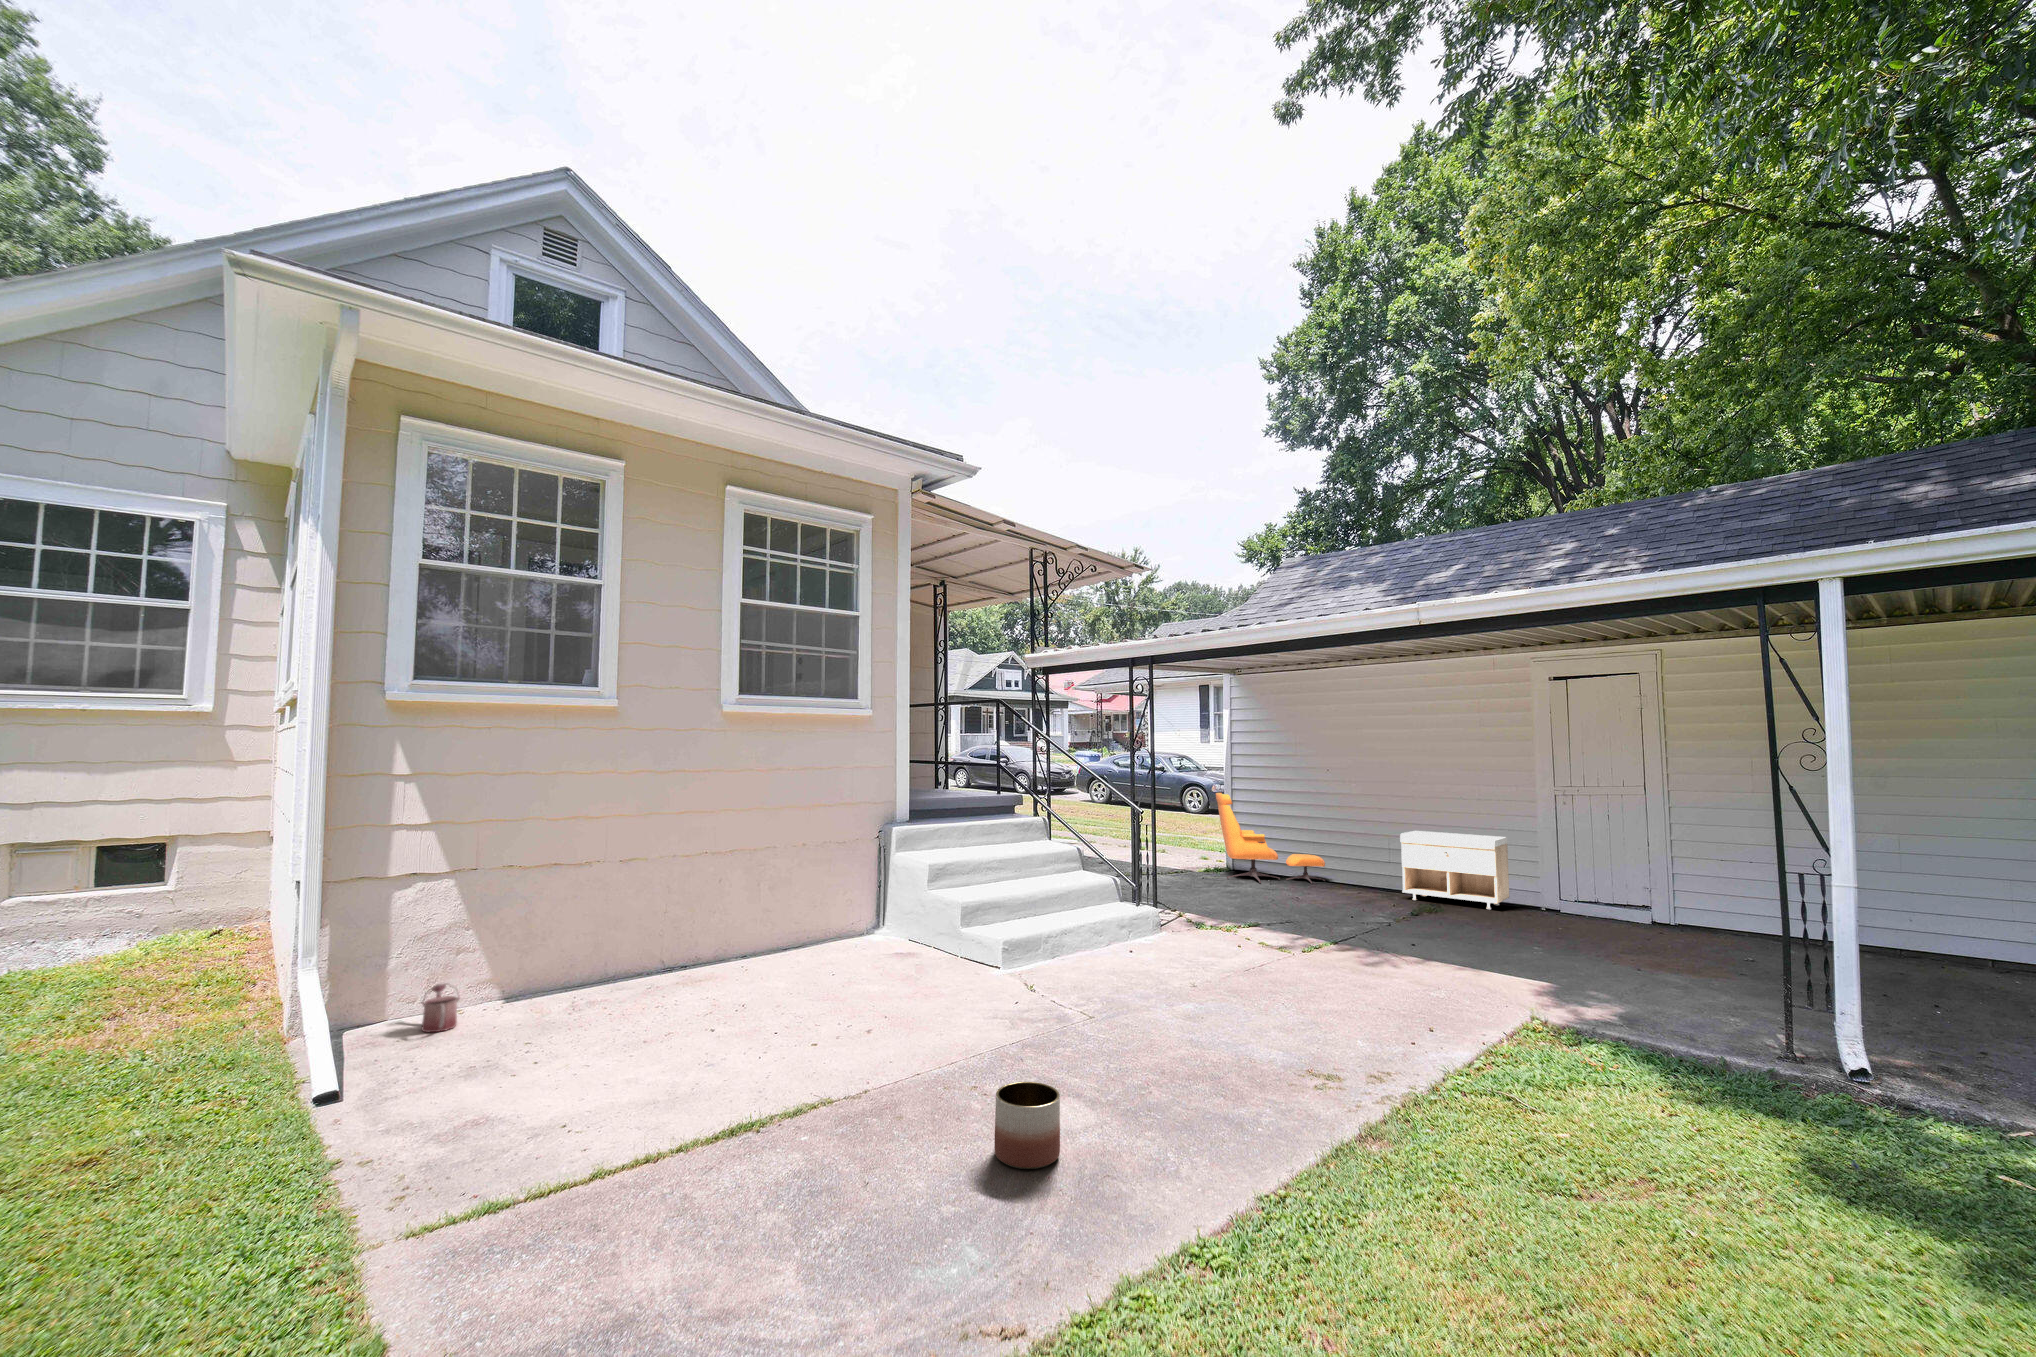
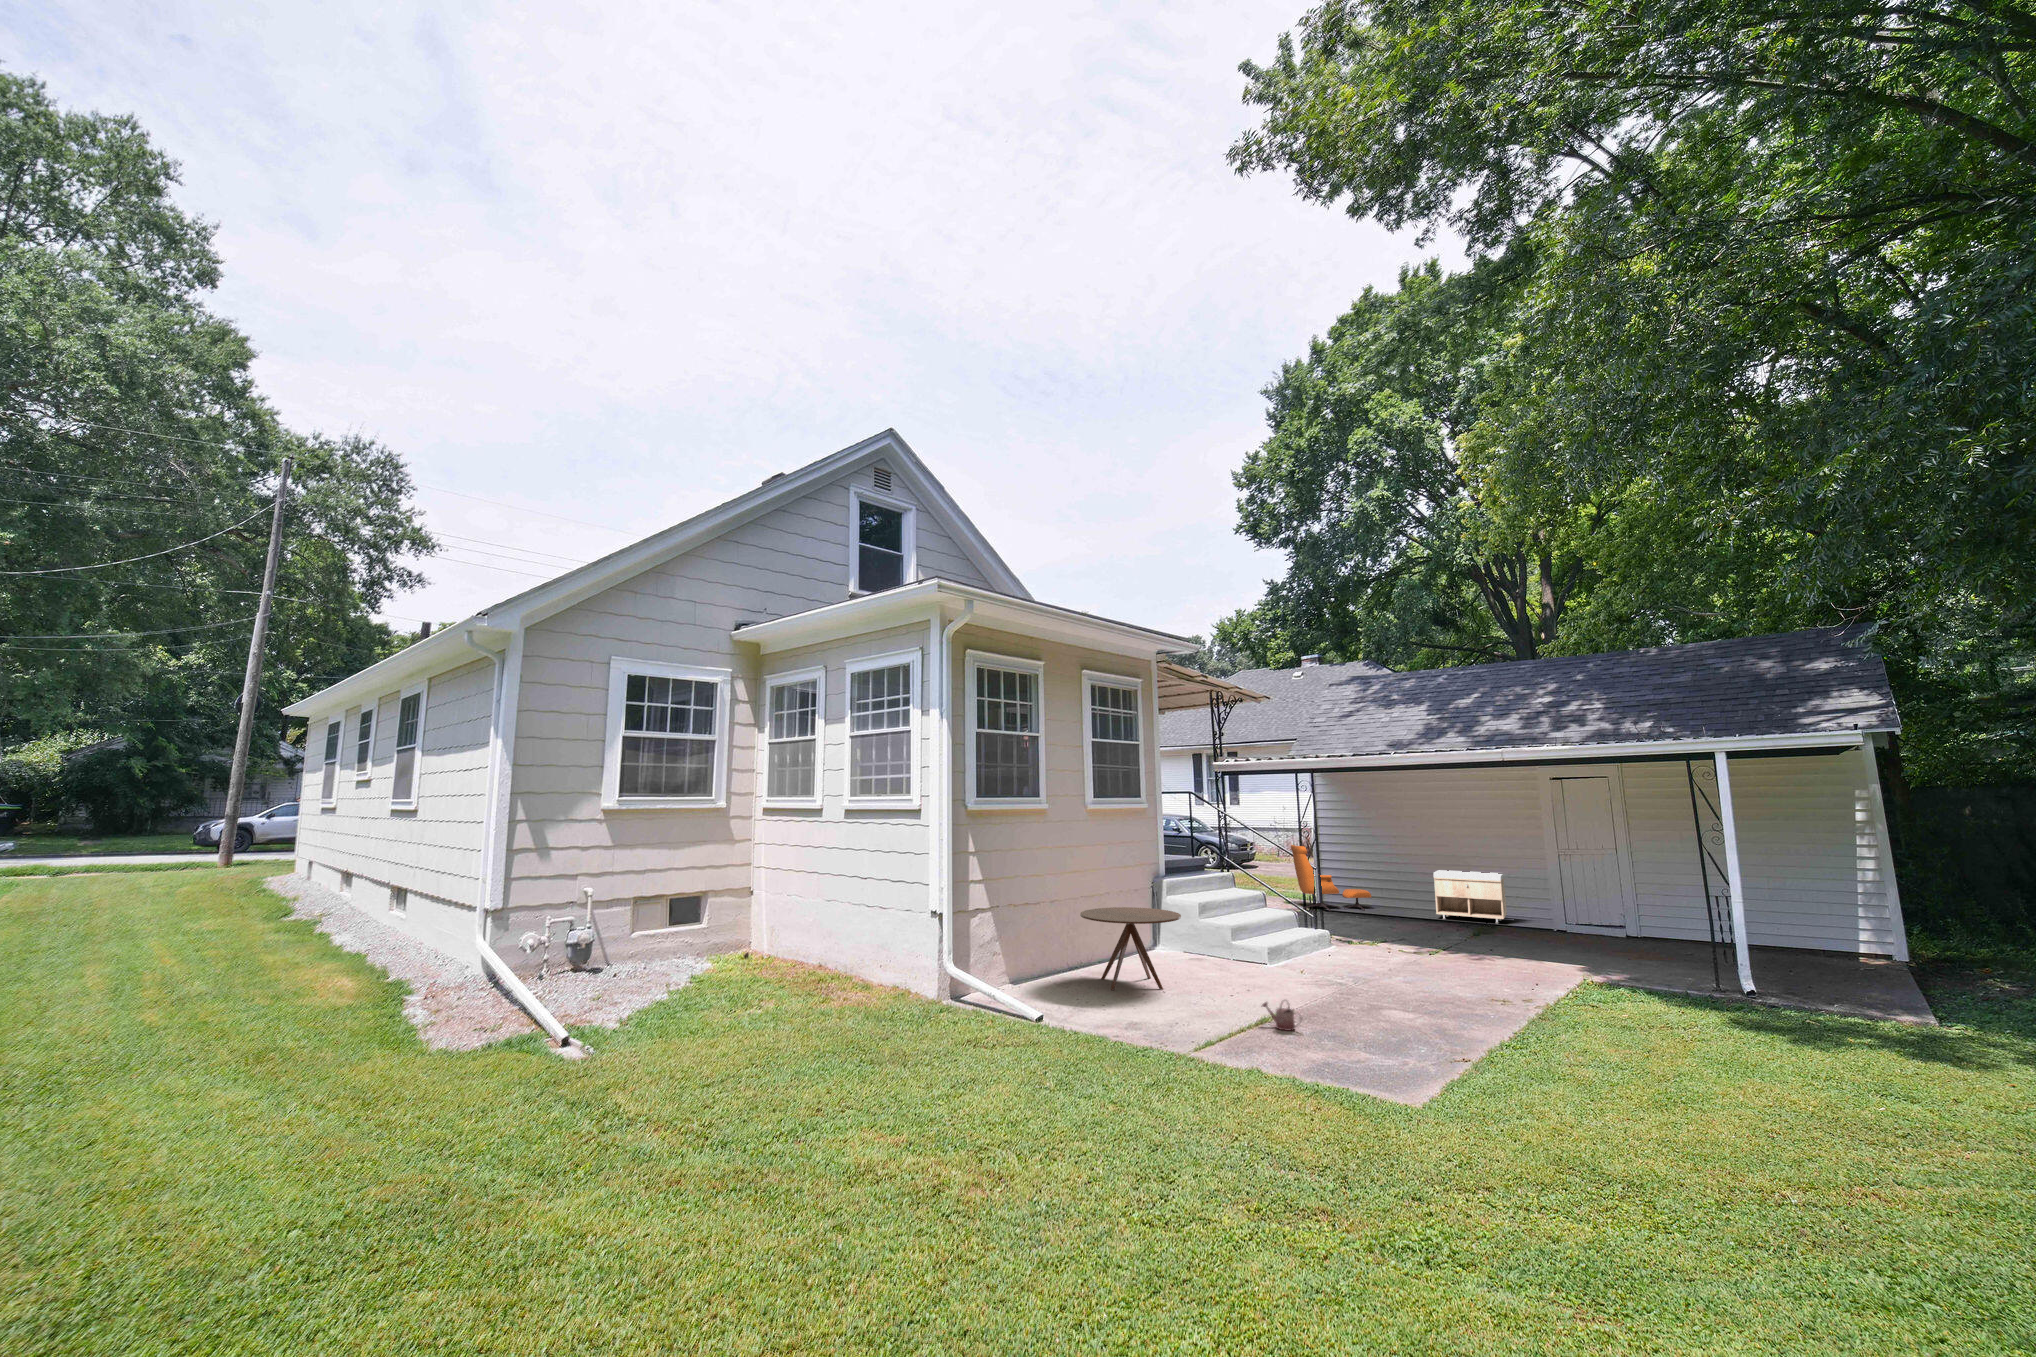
round table: none [666,865,834,1000] -> present [1080,907,1181,990]
watering can: present [422,983,459,1032] -> present [1262,1000,1302,1031]
planter: present [994,1082,1060,1169] -> none [1397,1007,1432,1044]

